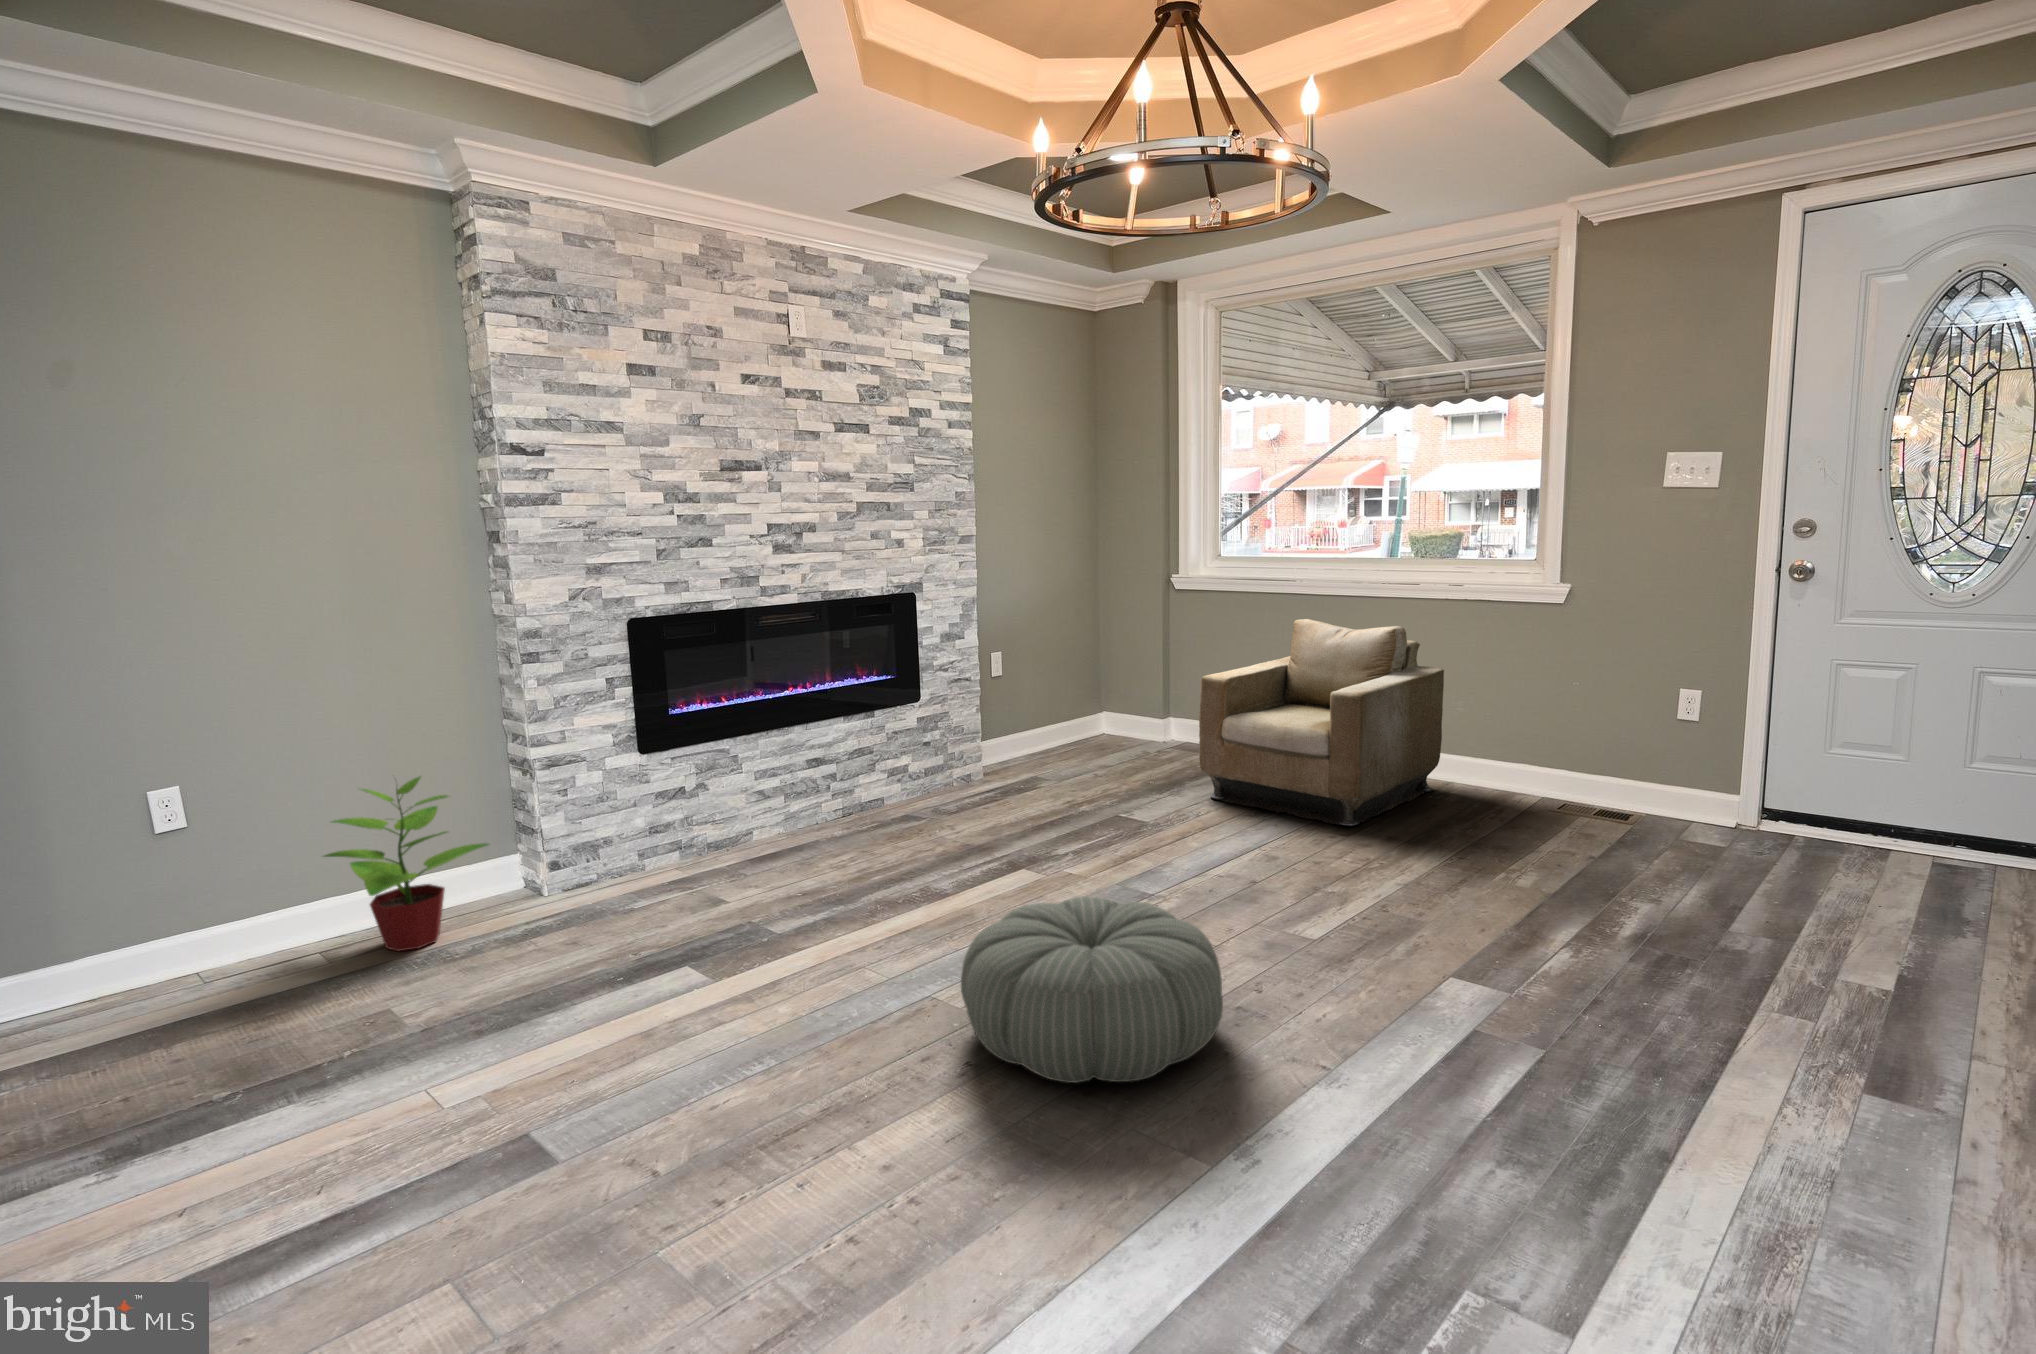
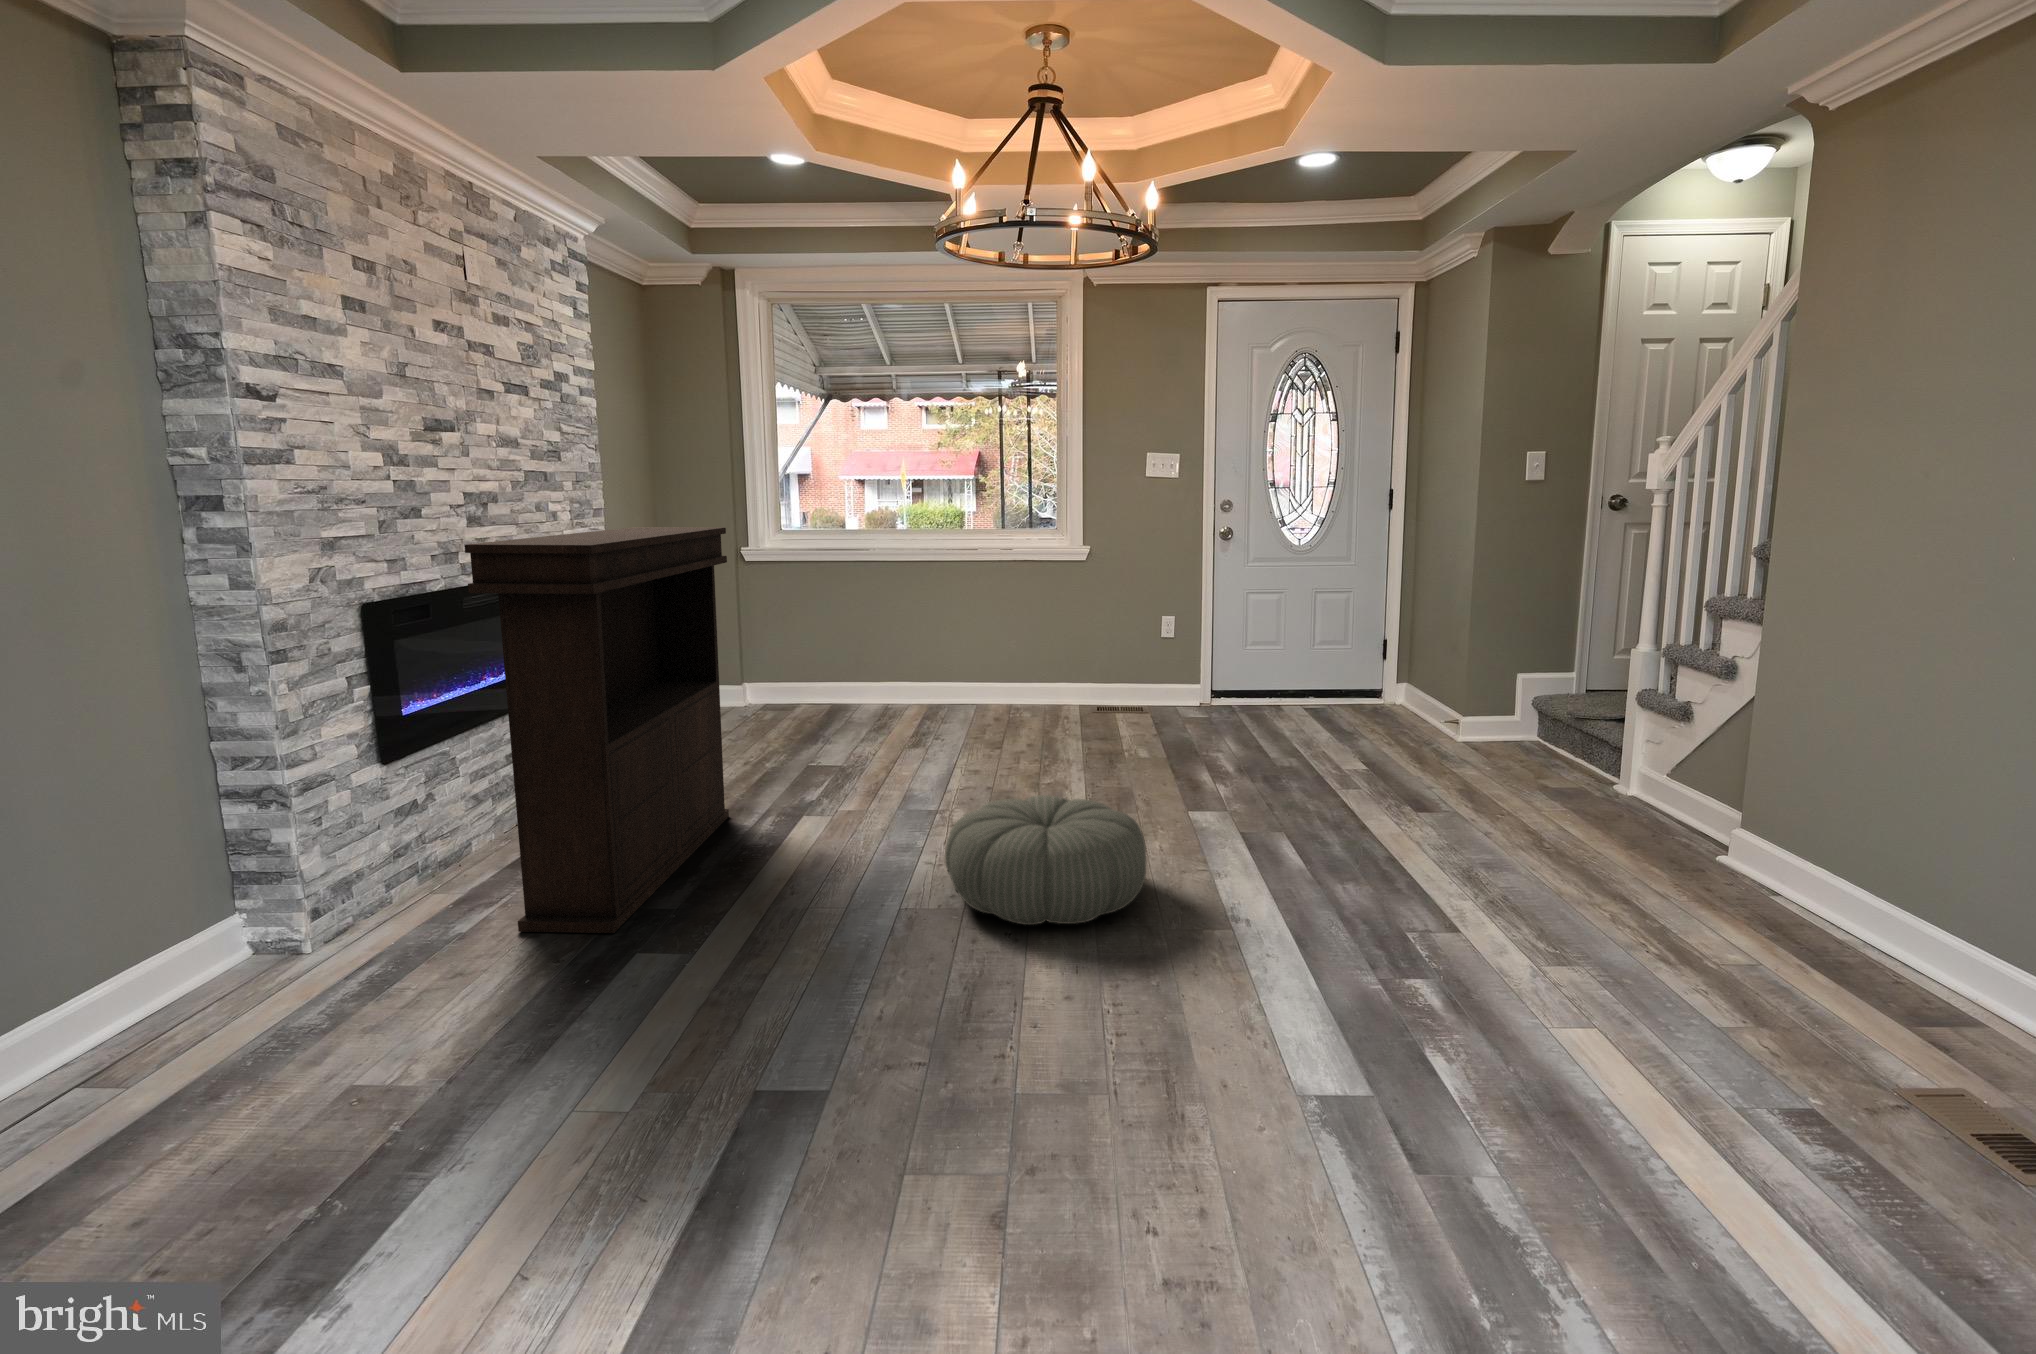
console table: none [615,554,968,941] -> present [464,527,729,933]
armchair: present [1199,619,1444,826] -> none [852,583,1012,744]
potted plant: present [324,777,488,951] -> none [74,819,296,1052]

